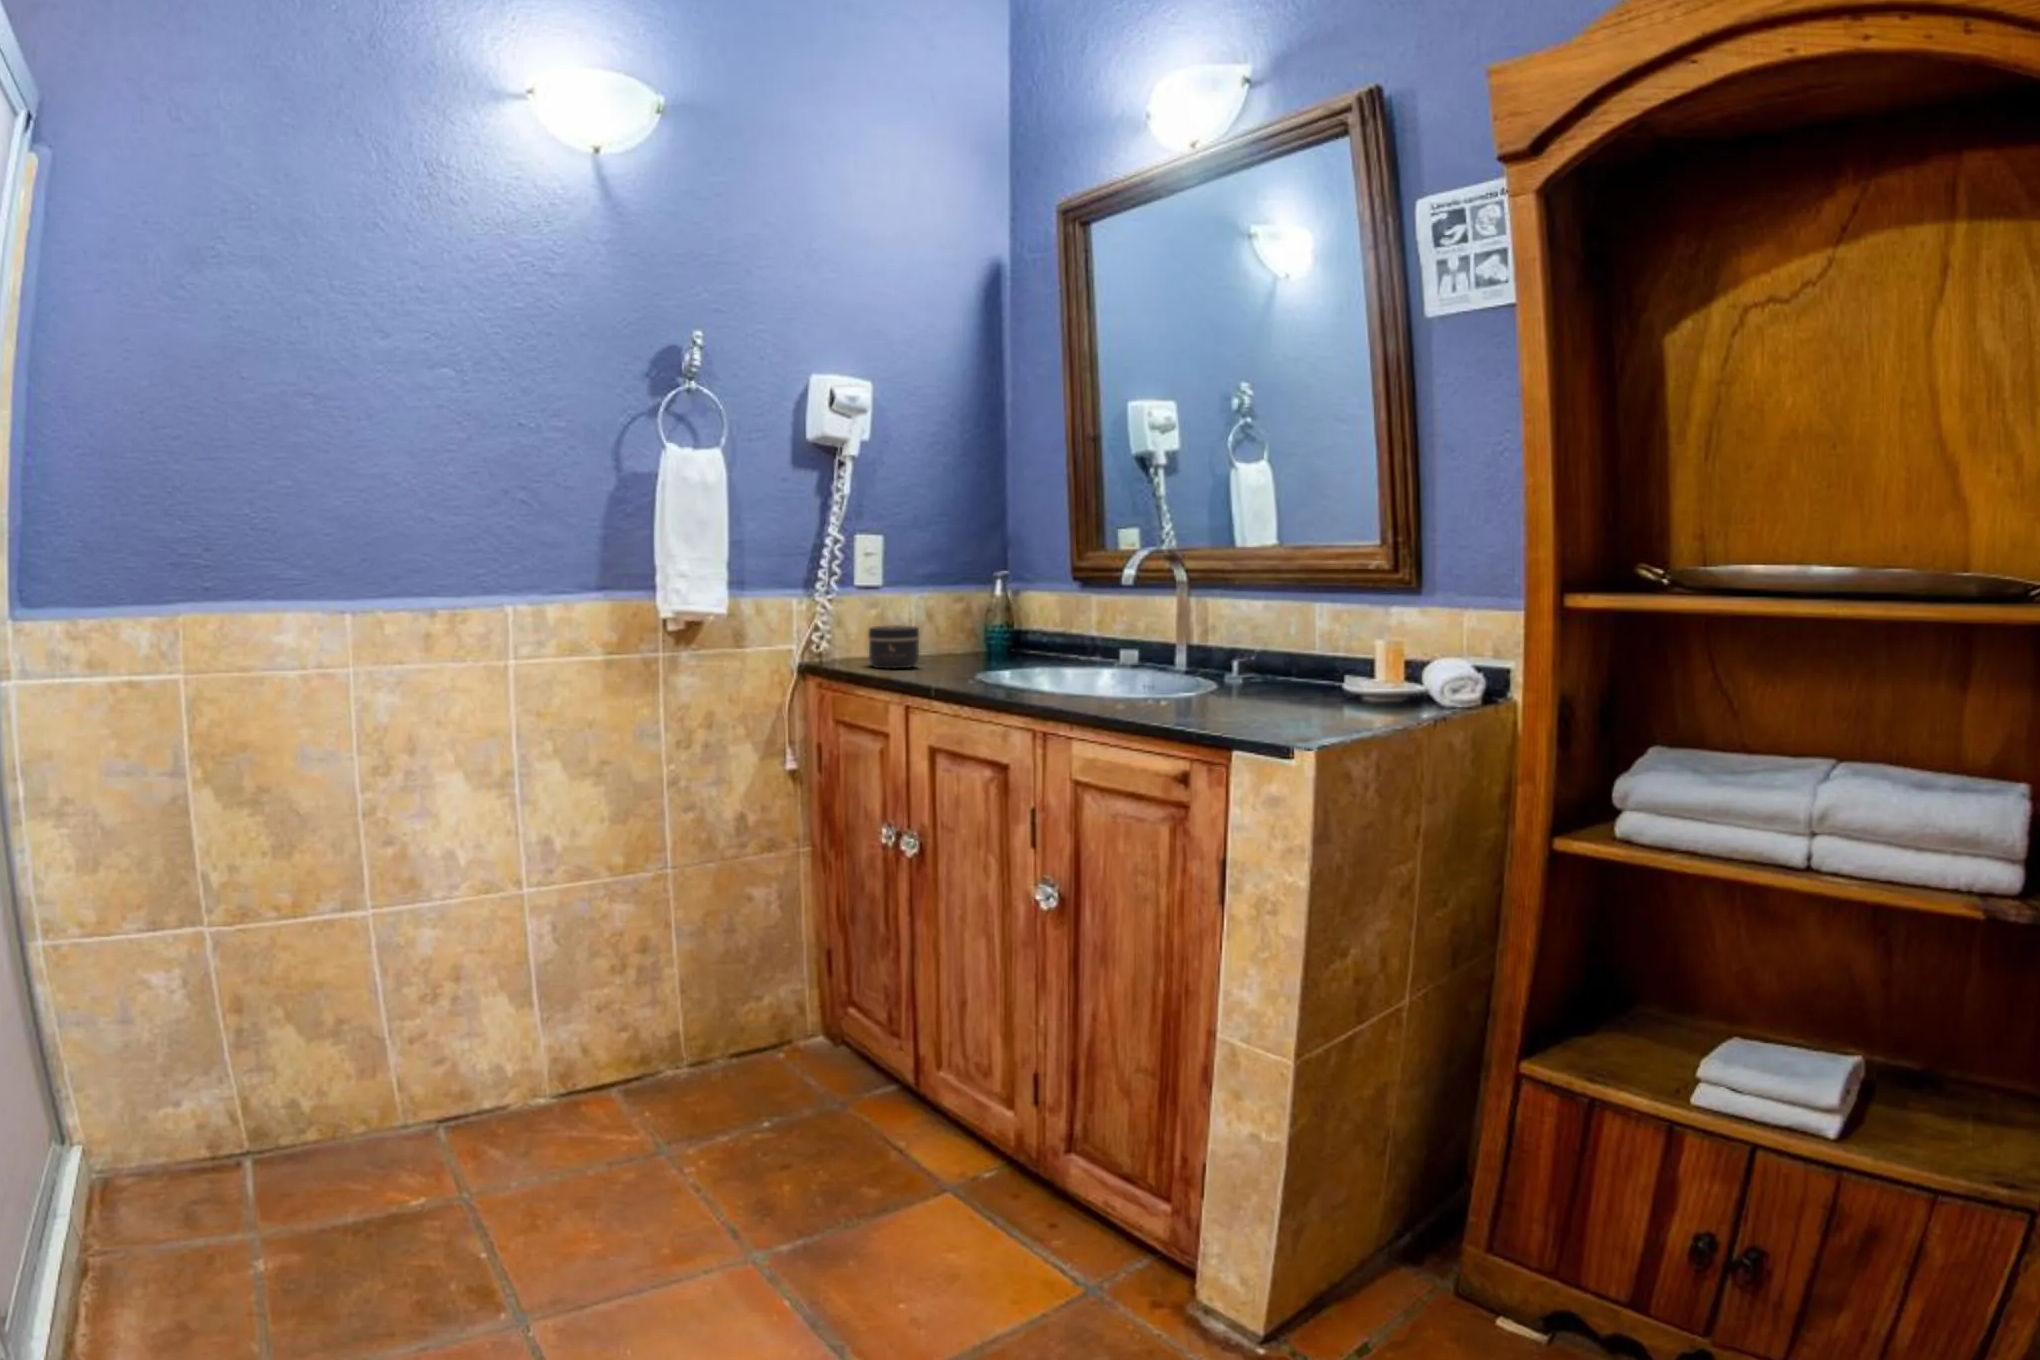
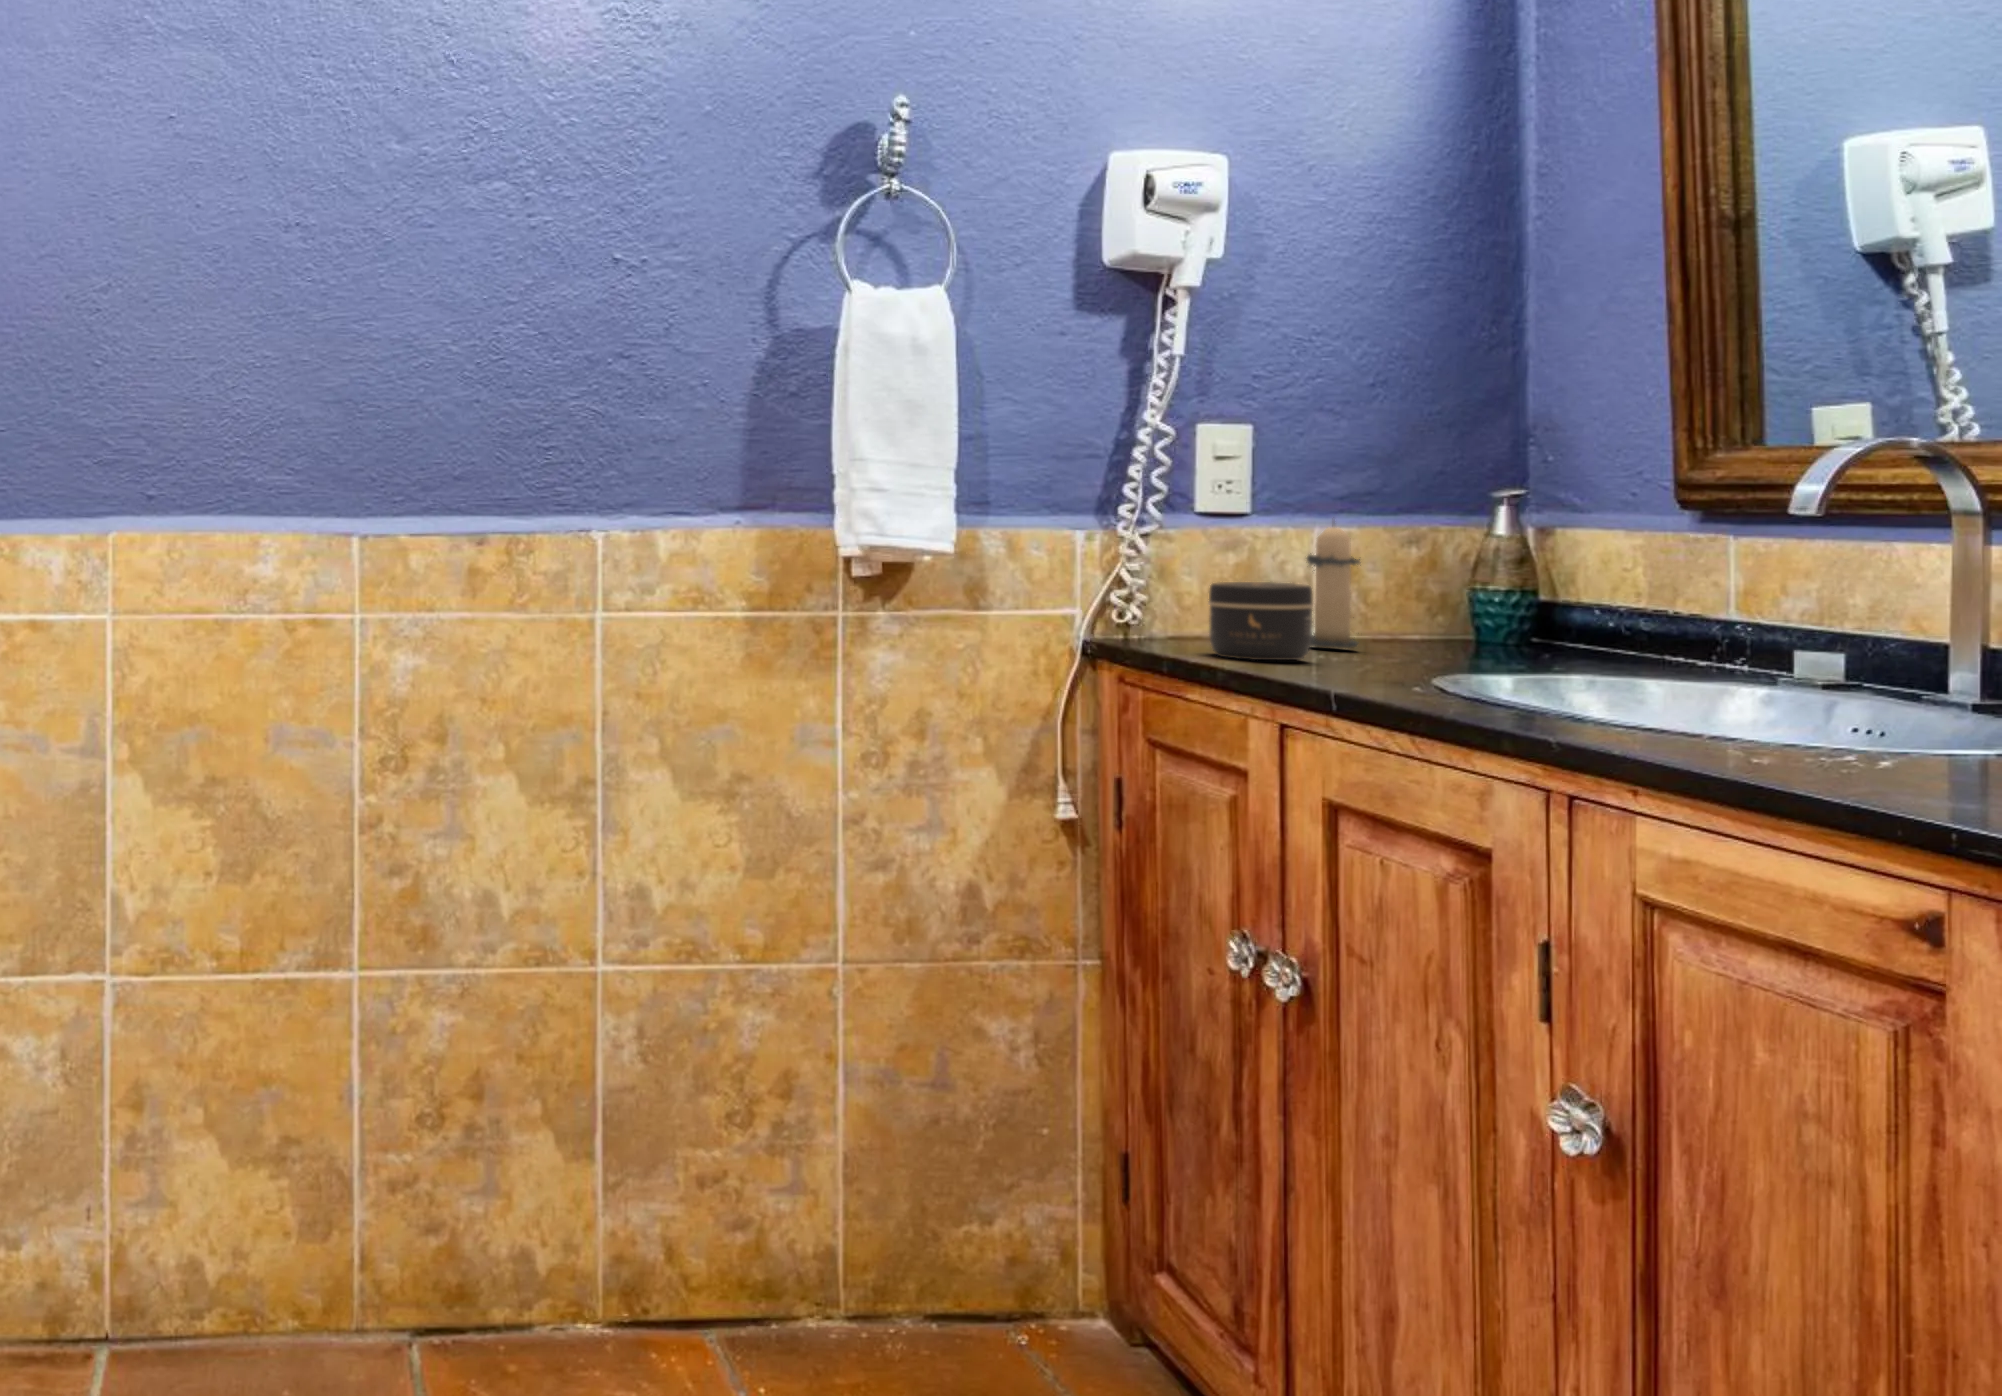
candle: none [909,588,943,658] -> present [1307,527,1361,648]

